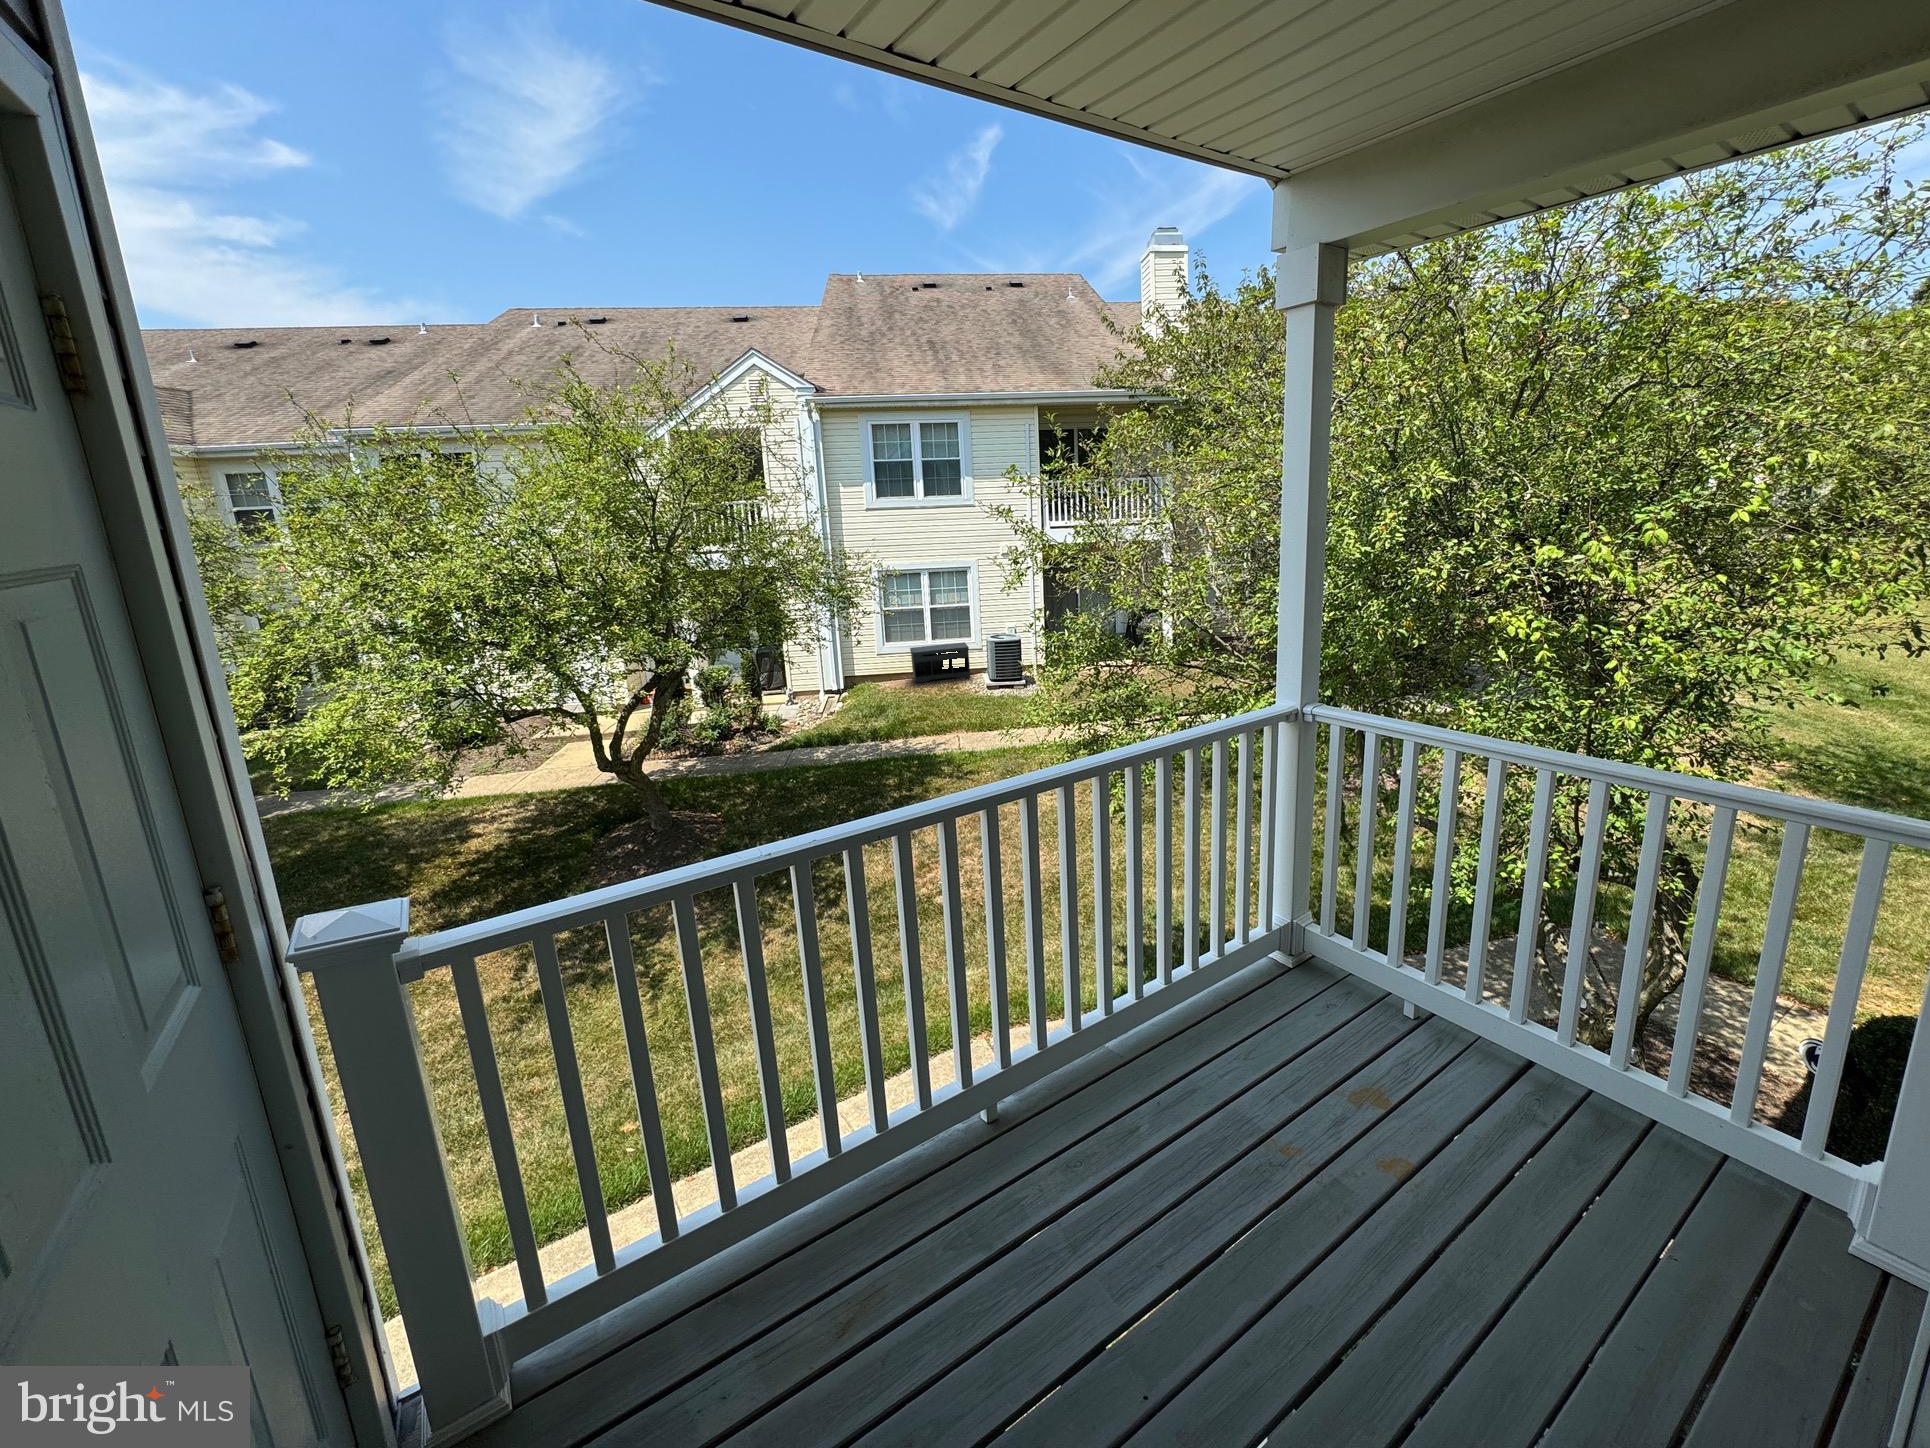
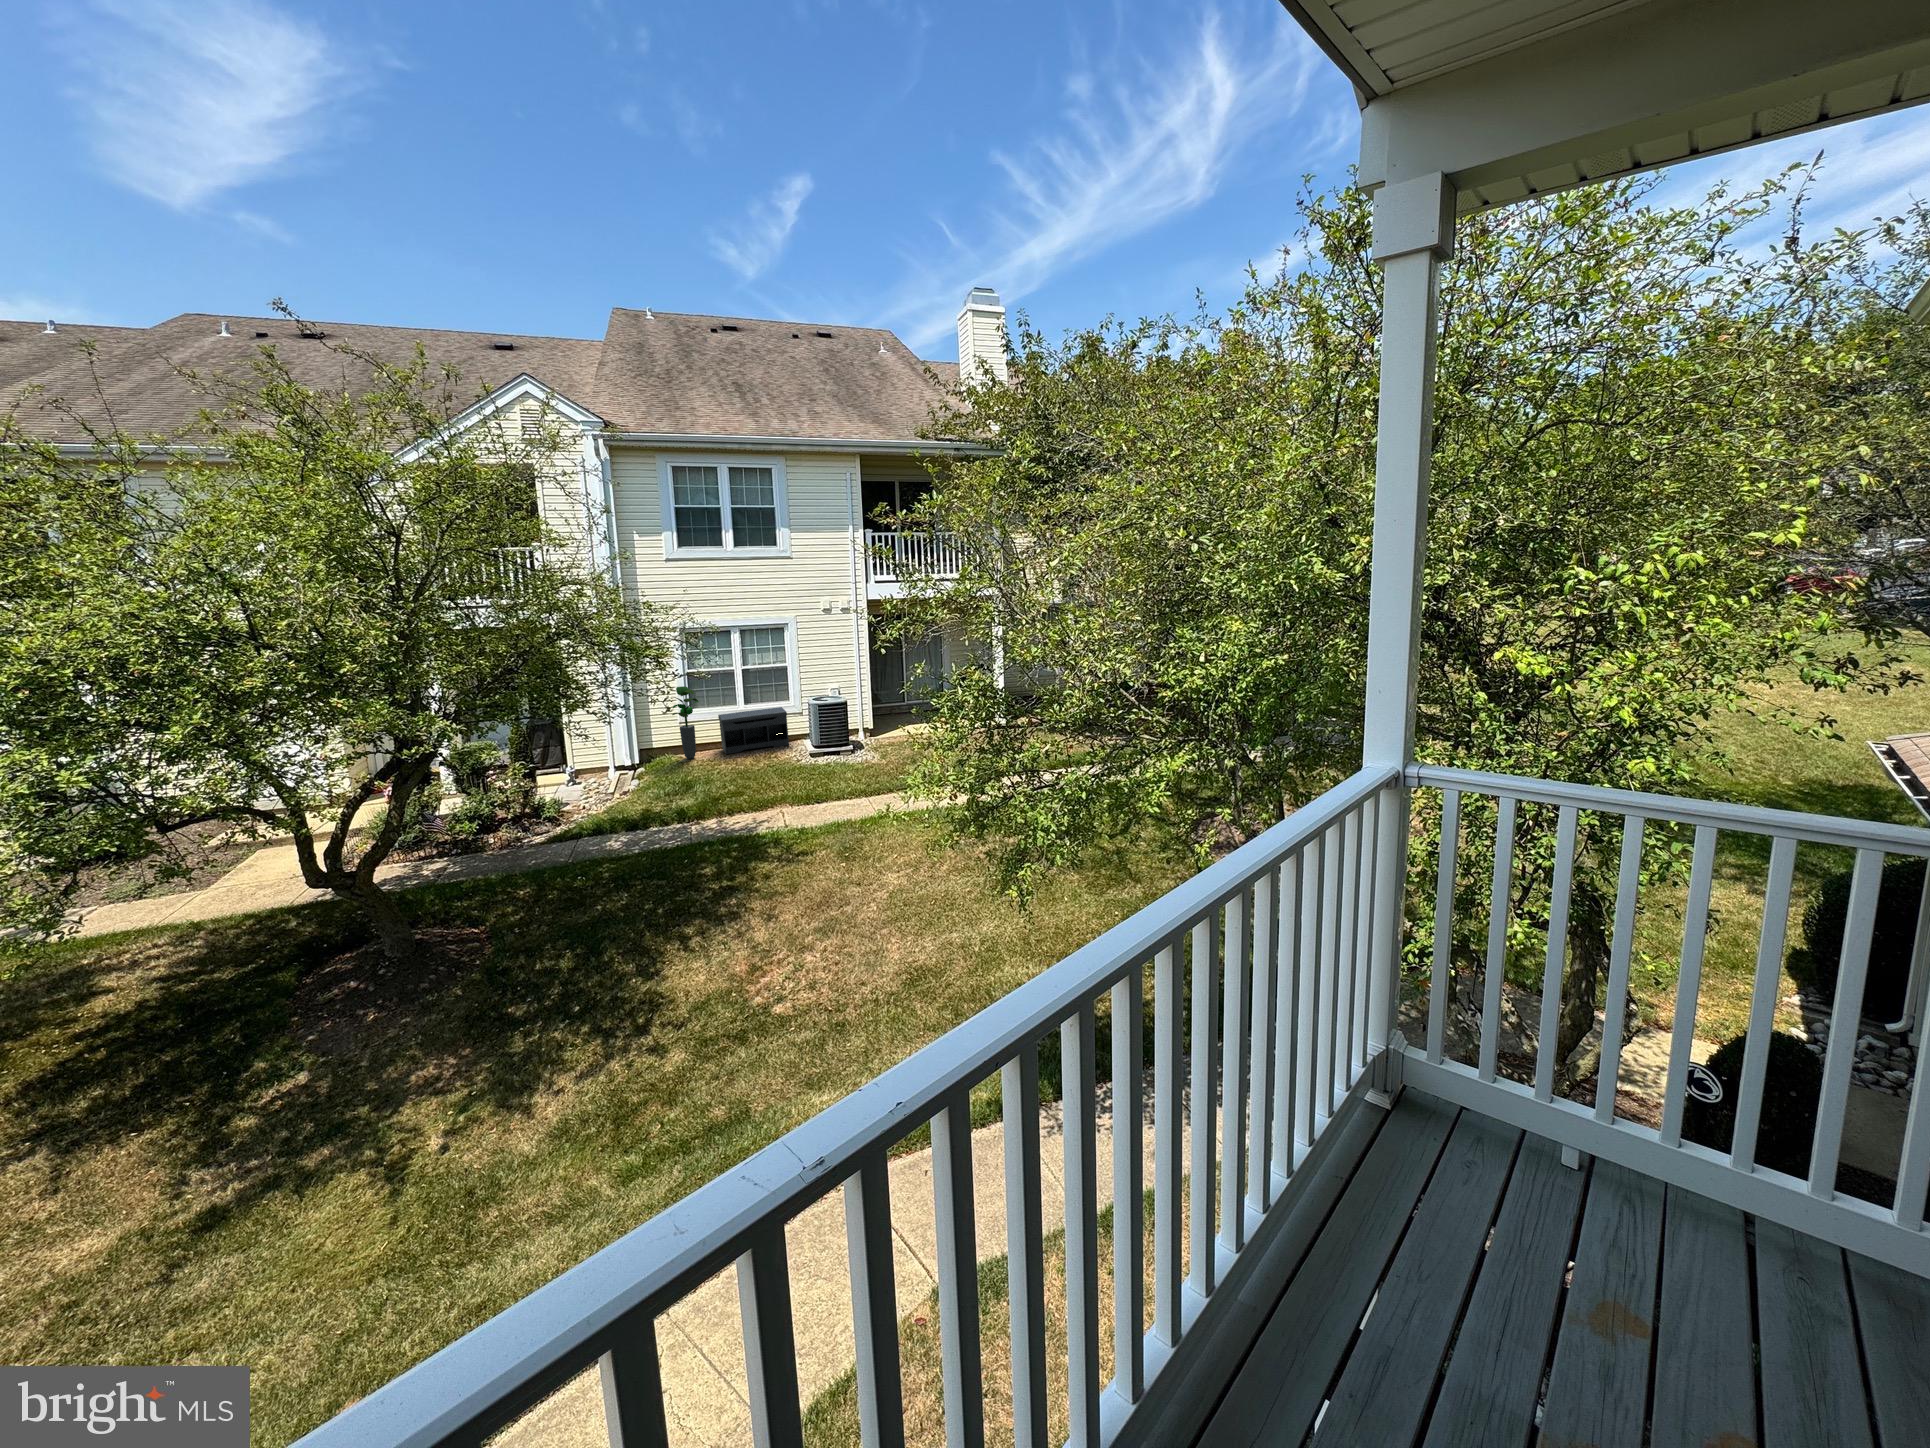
potted plant: none [866,622,894,686] -> present [672,686,699,759]

